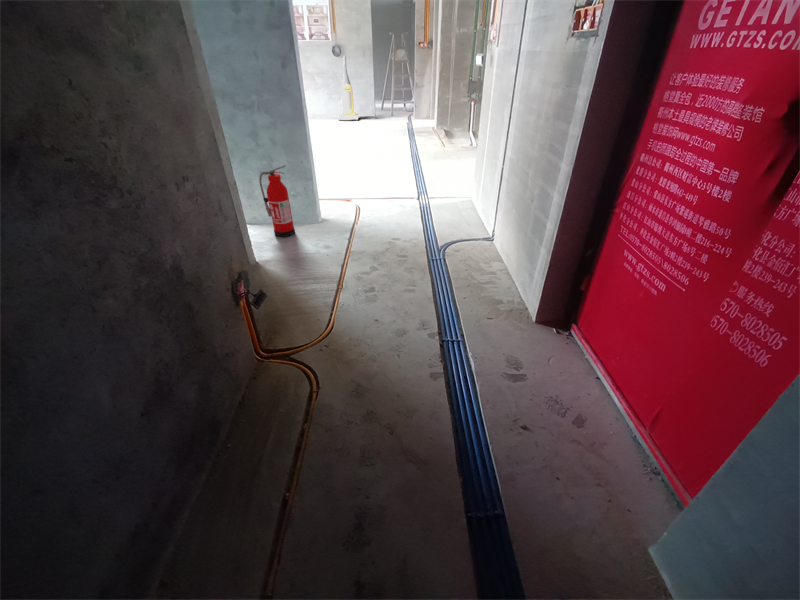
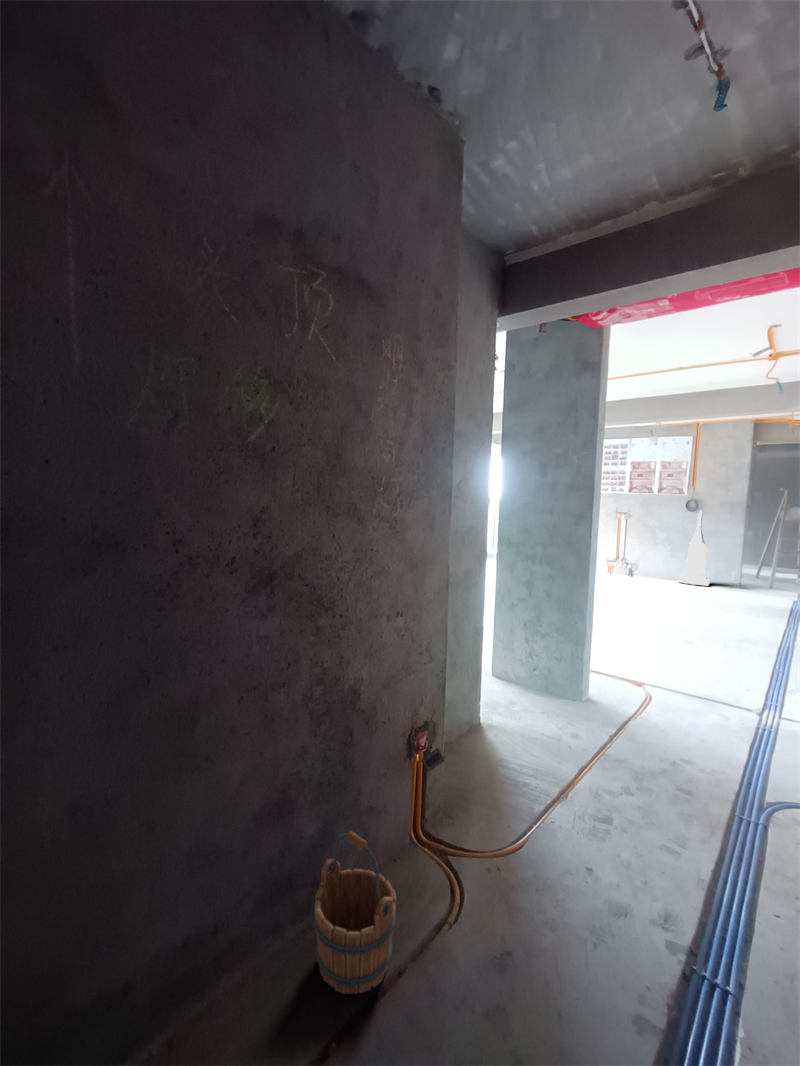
fire extinguisher: present [259,165,295,237] -> none [516,620,550,705]
wooden bucket: none [218,377,295,471] -> present [314,831,396,994]

